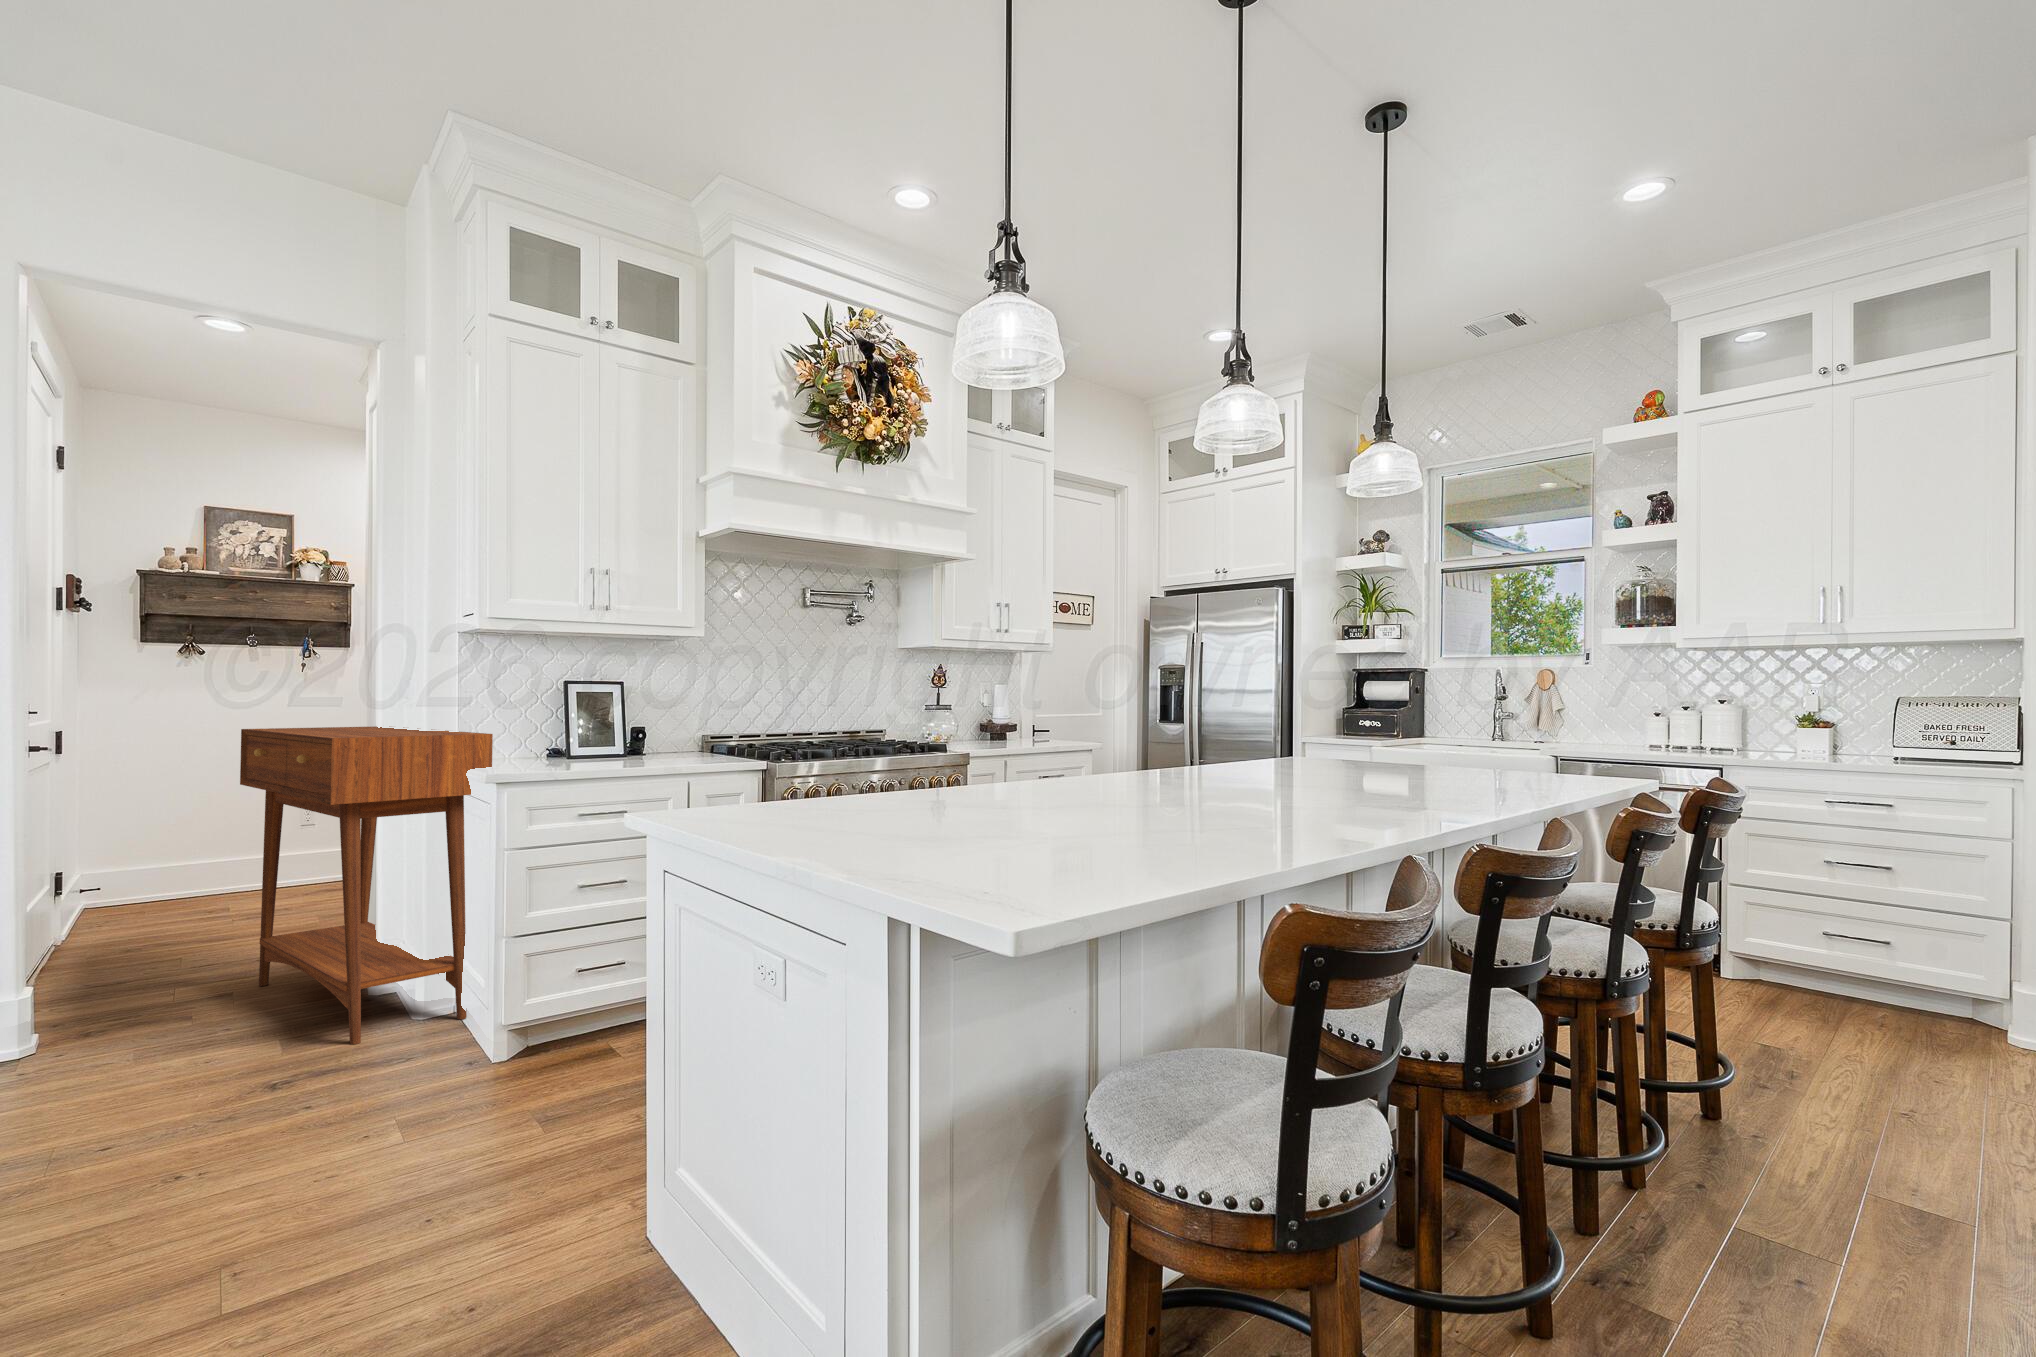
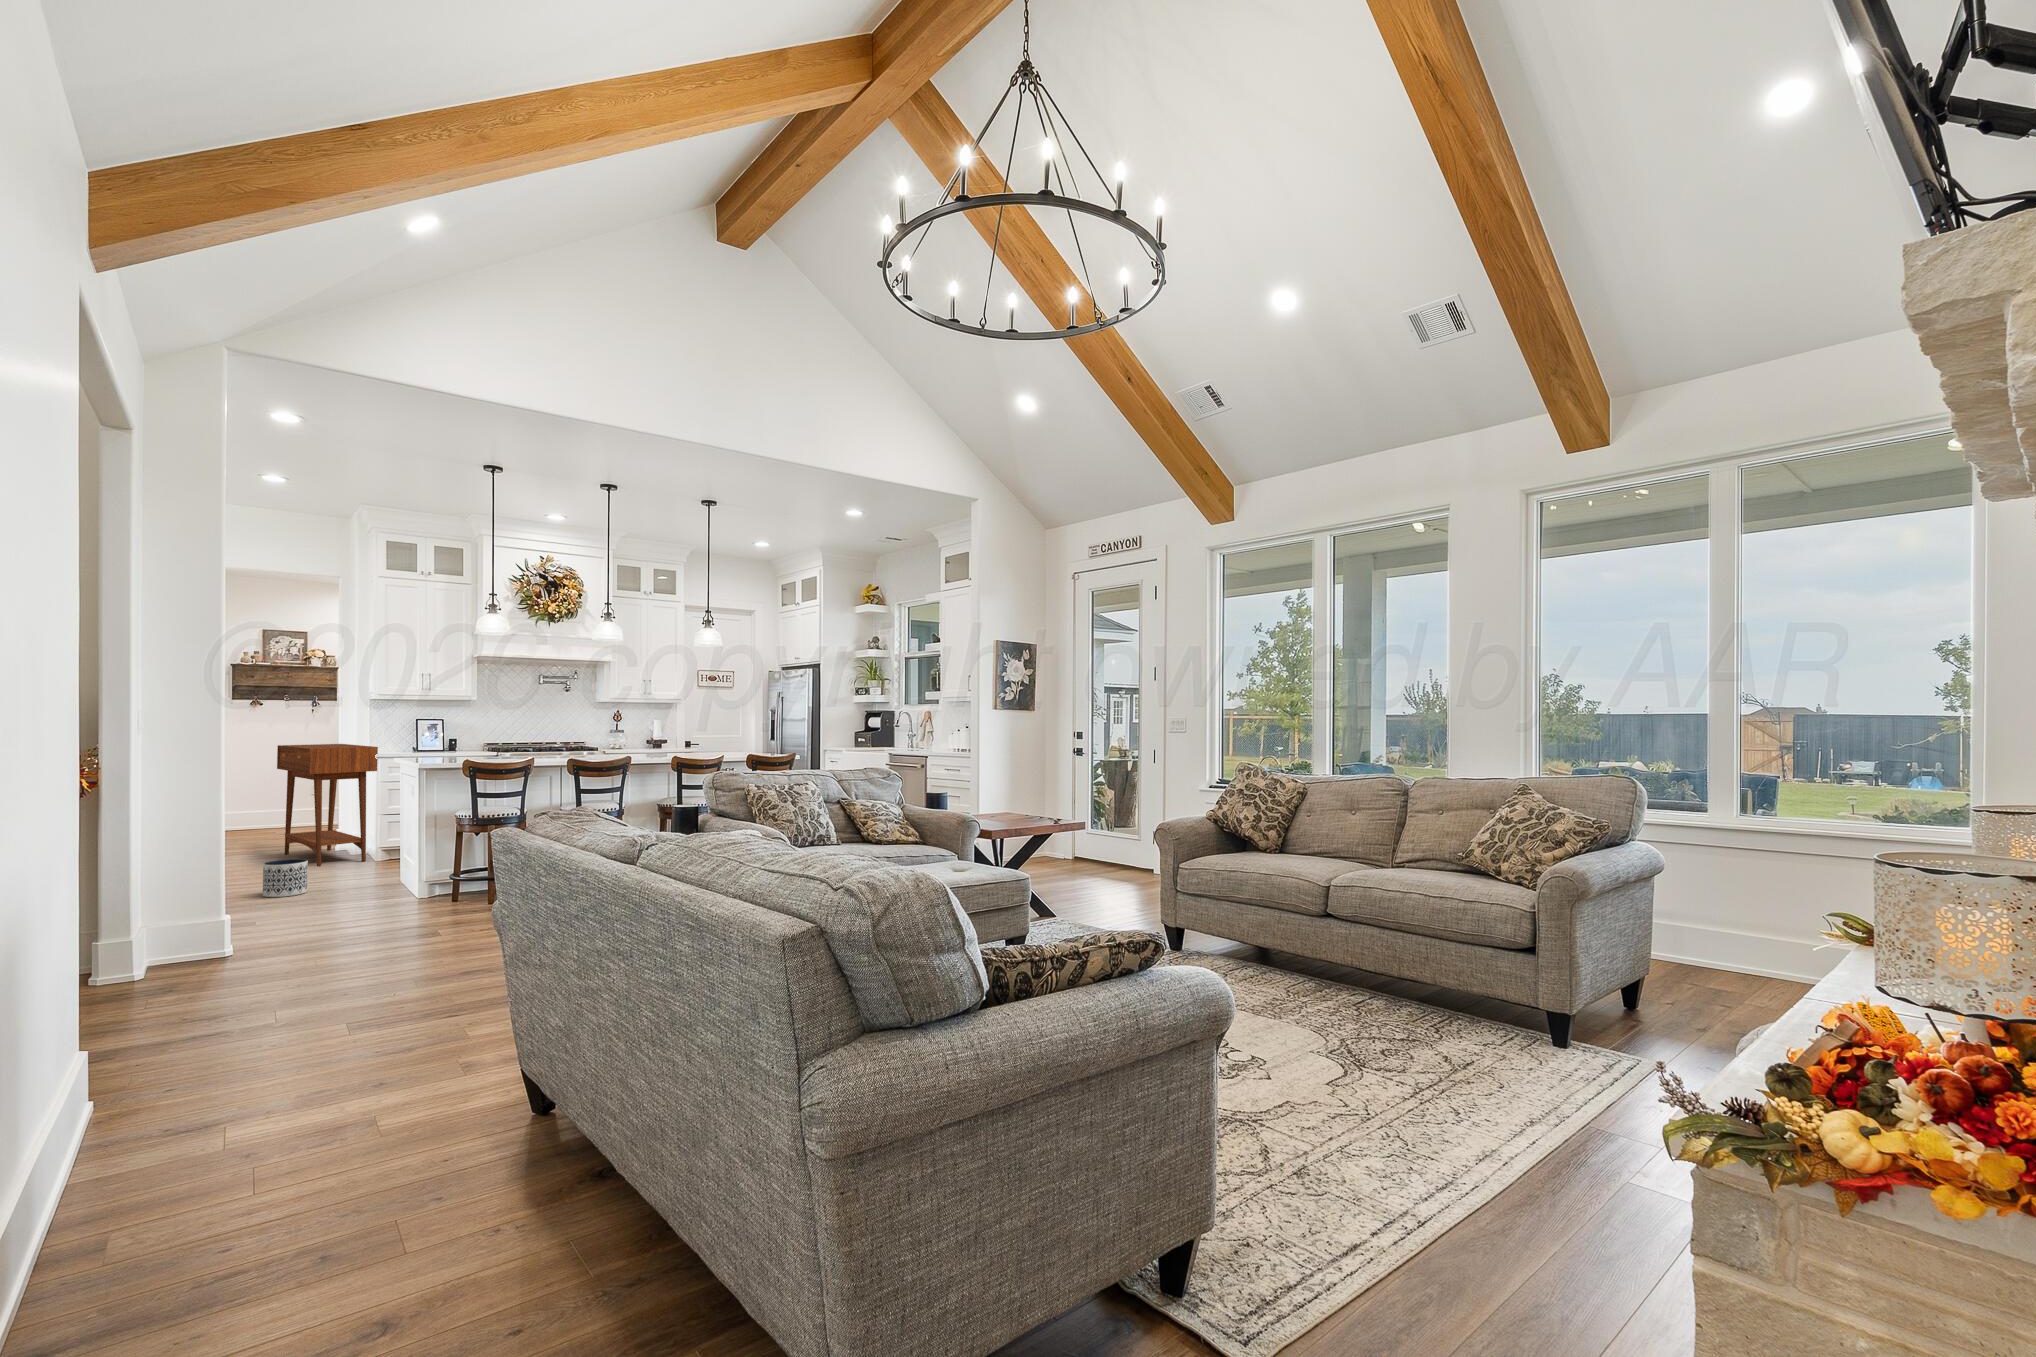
planter: none [206,1117,365,1293] -> present [263,859,308,897]

